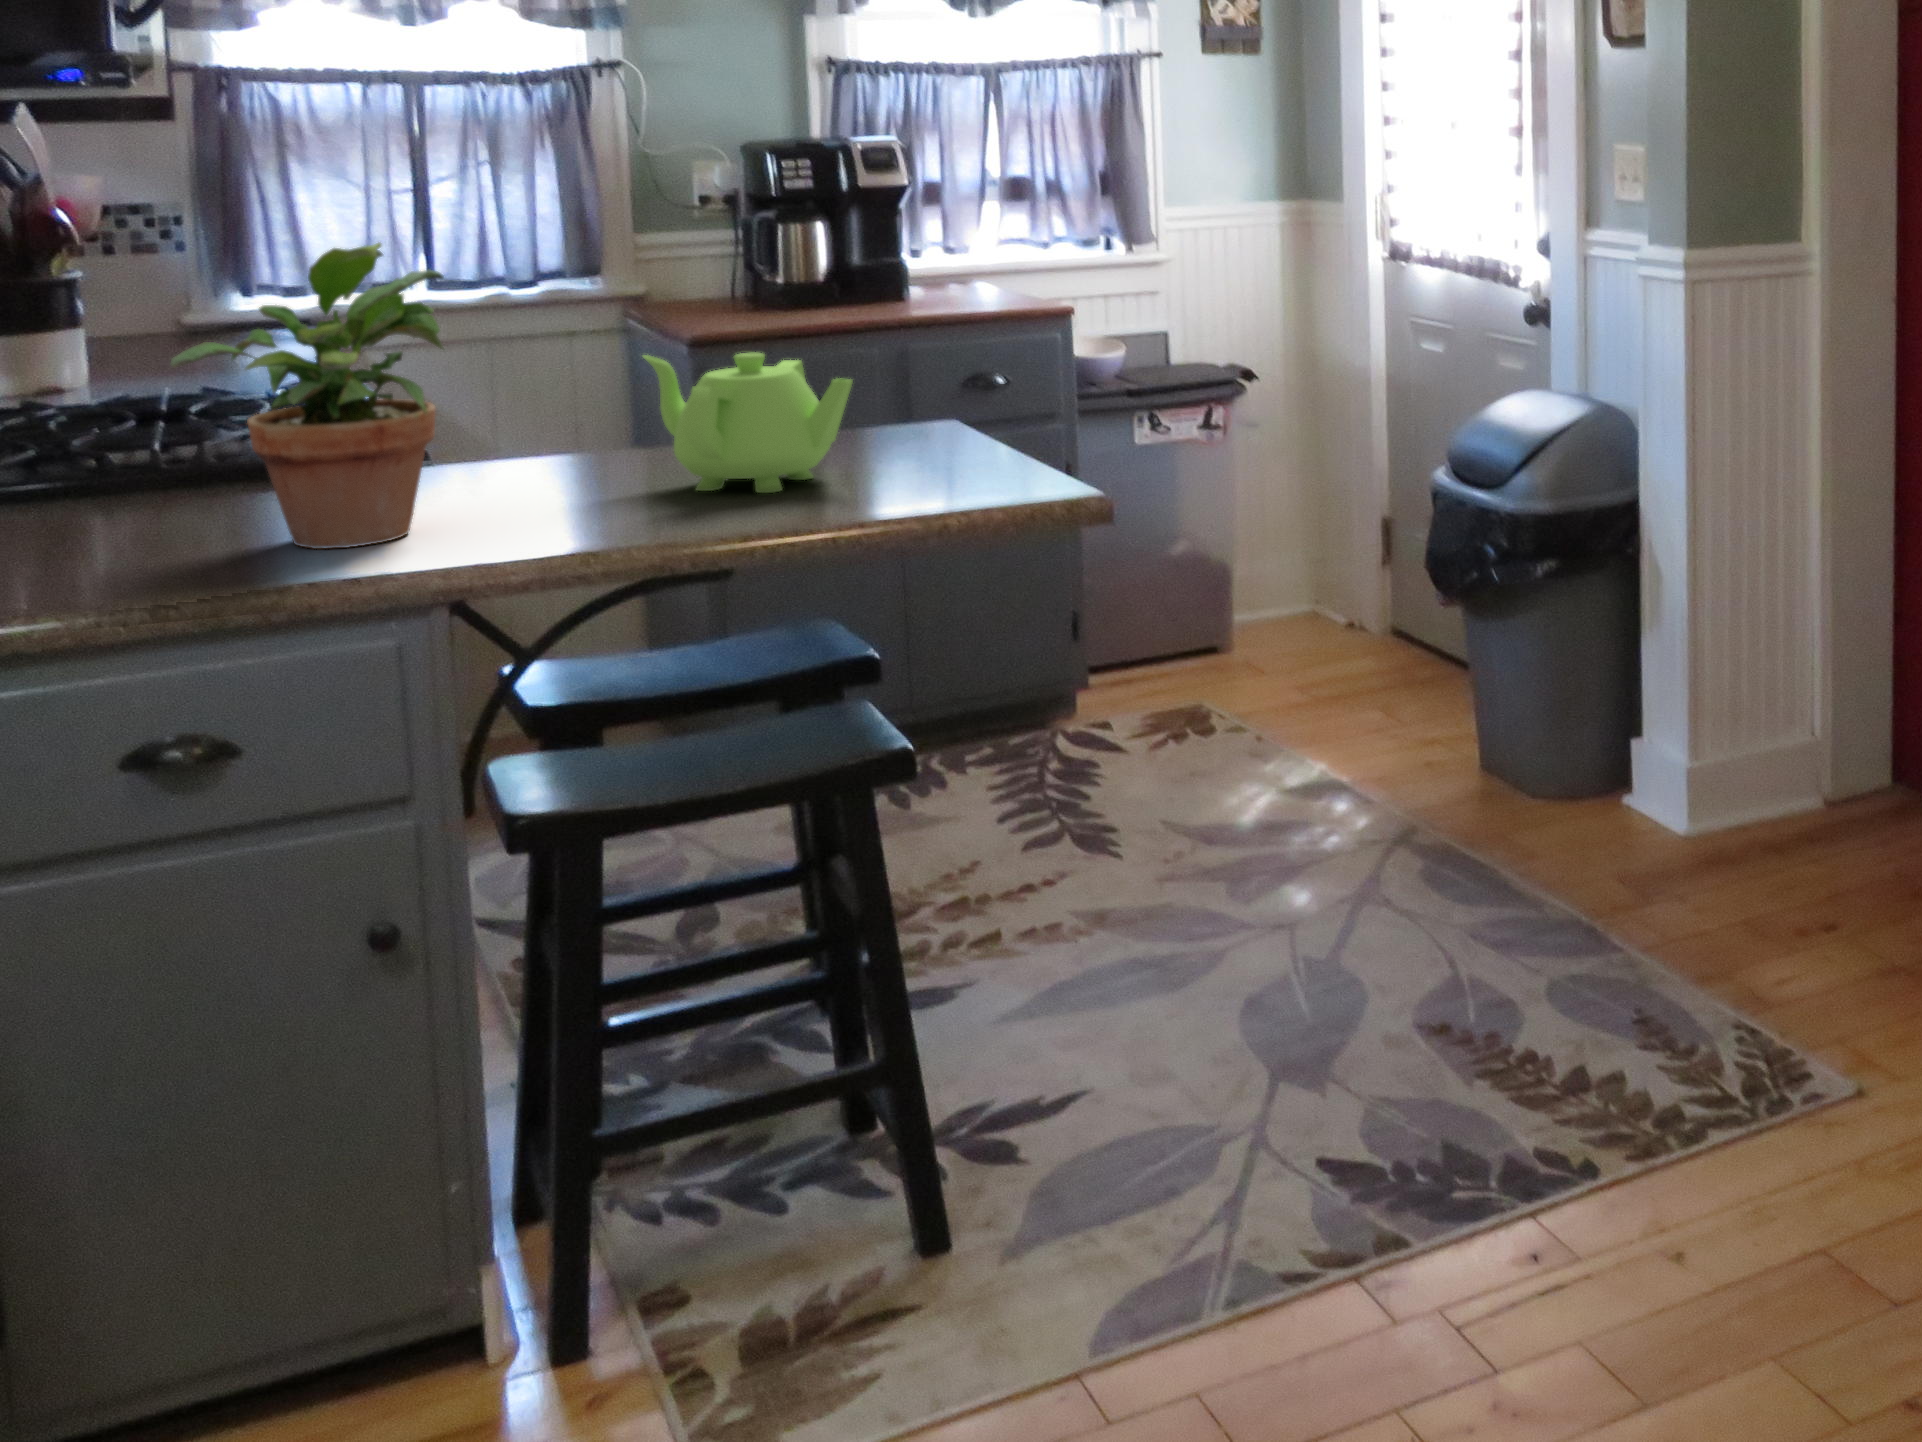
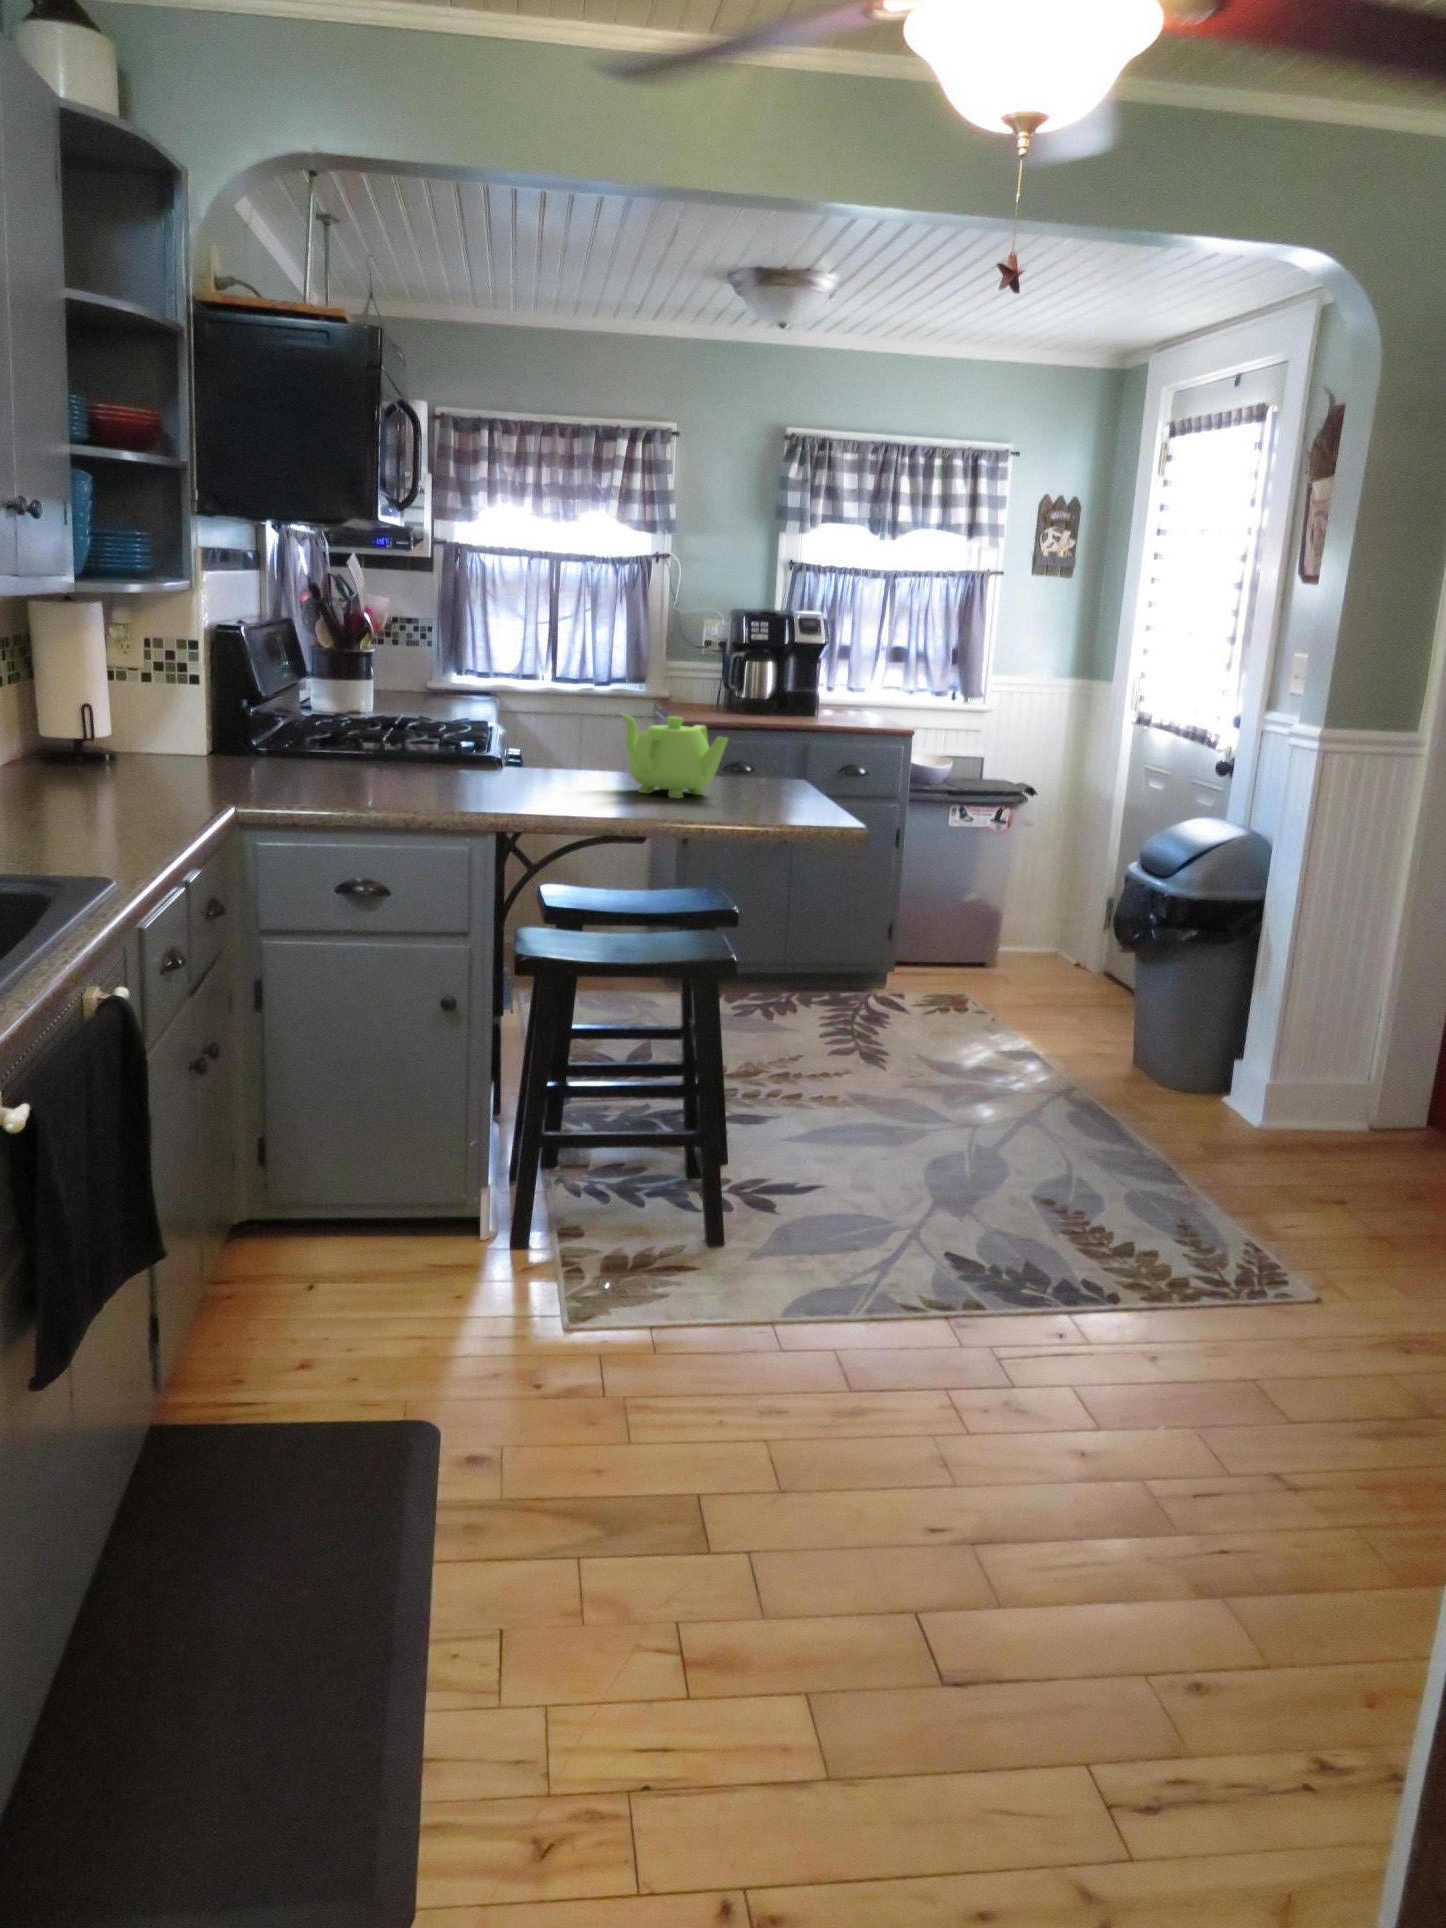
potted plant: present [171,243,444,549] -> none [384,629,520,794]

